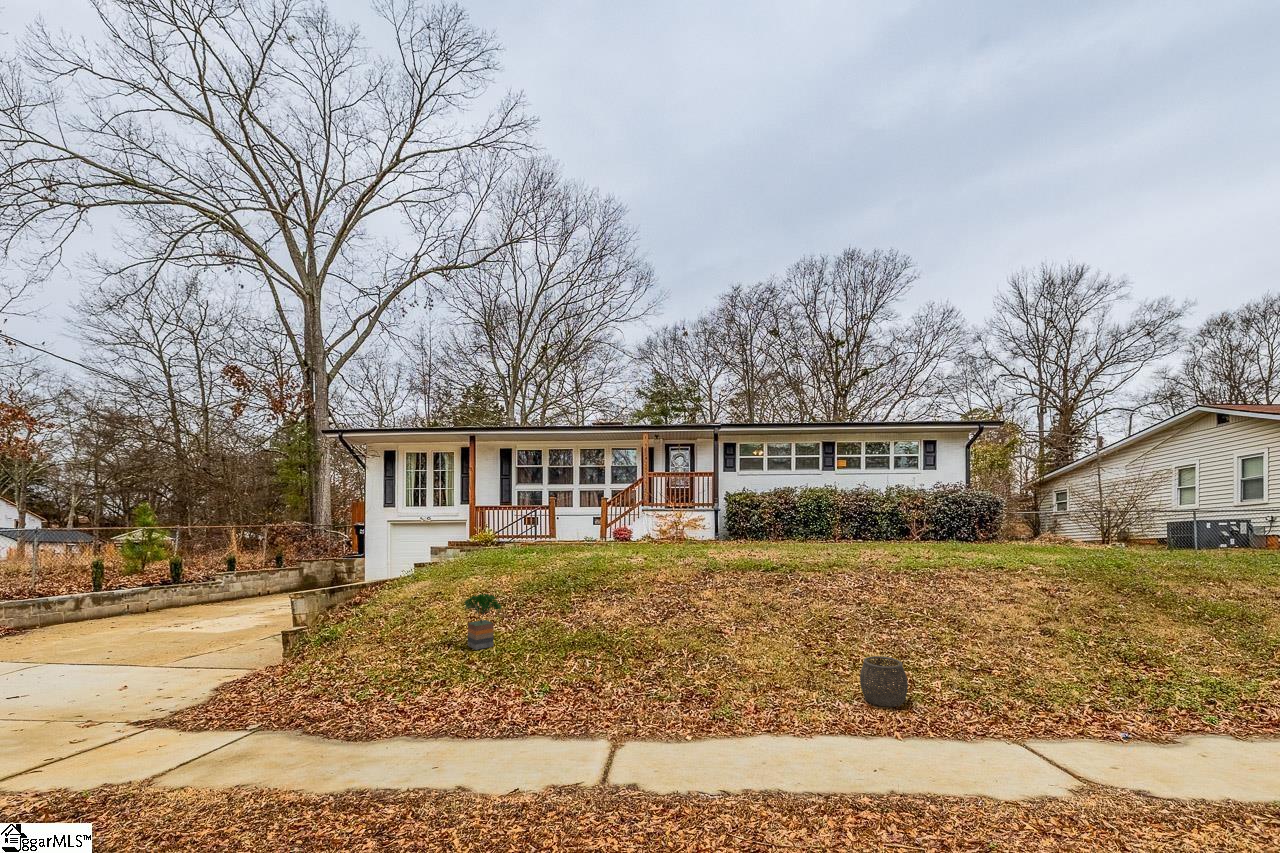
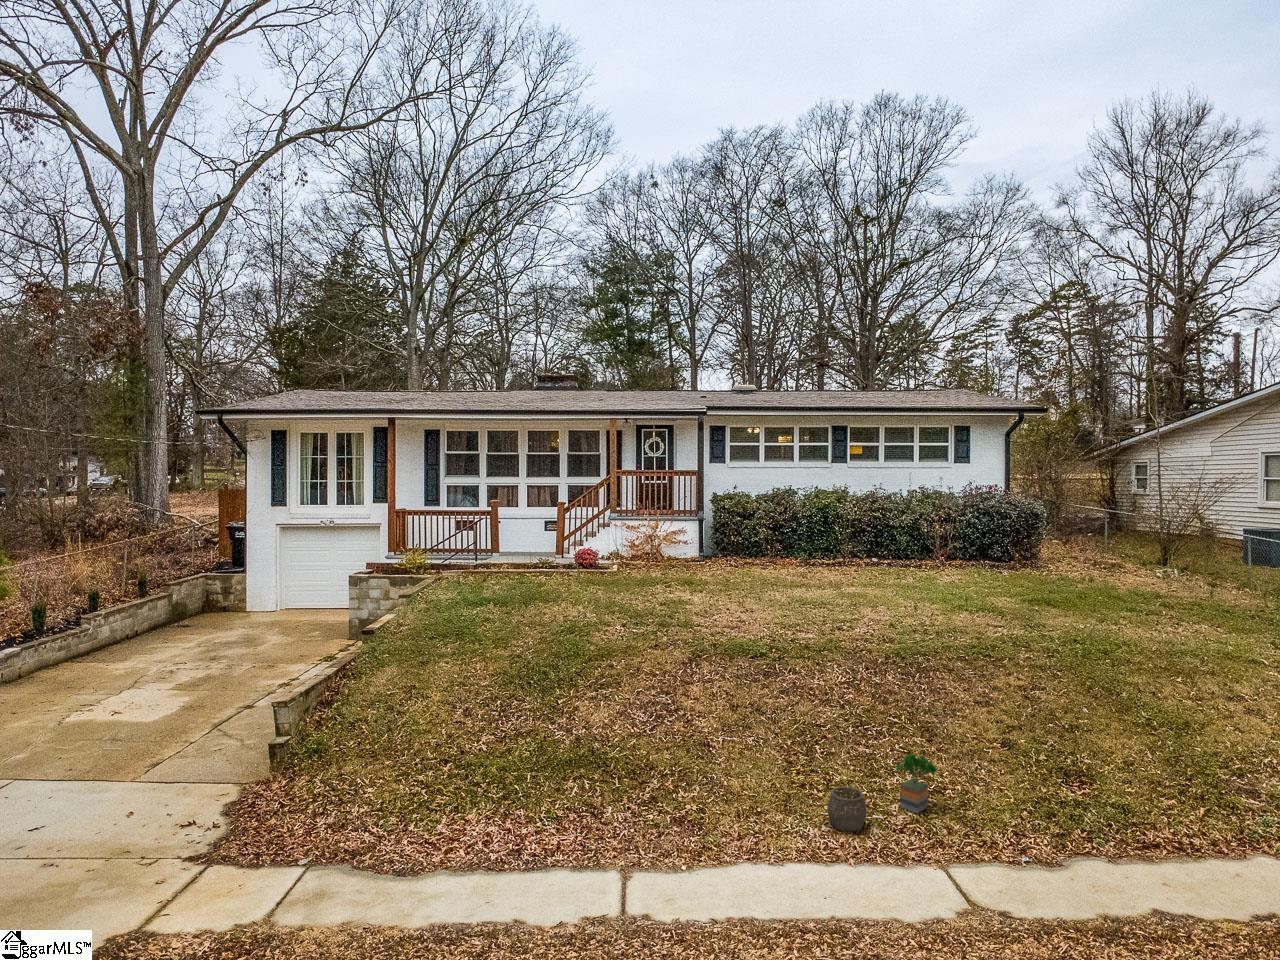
potted tree: present [465,594,502,650] -> present [896,754,937,813]

